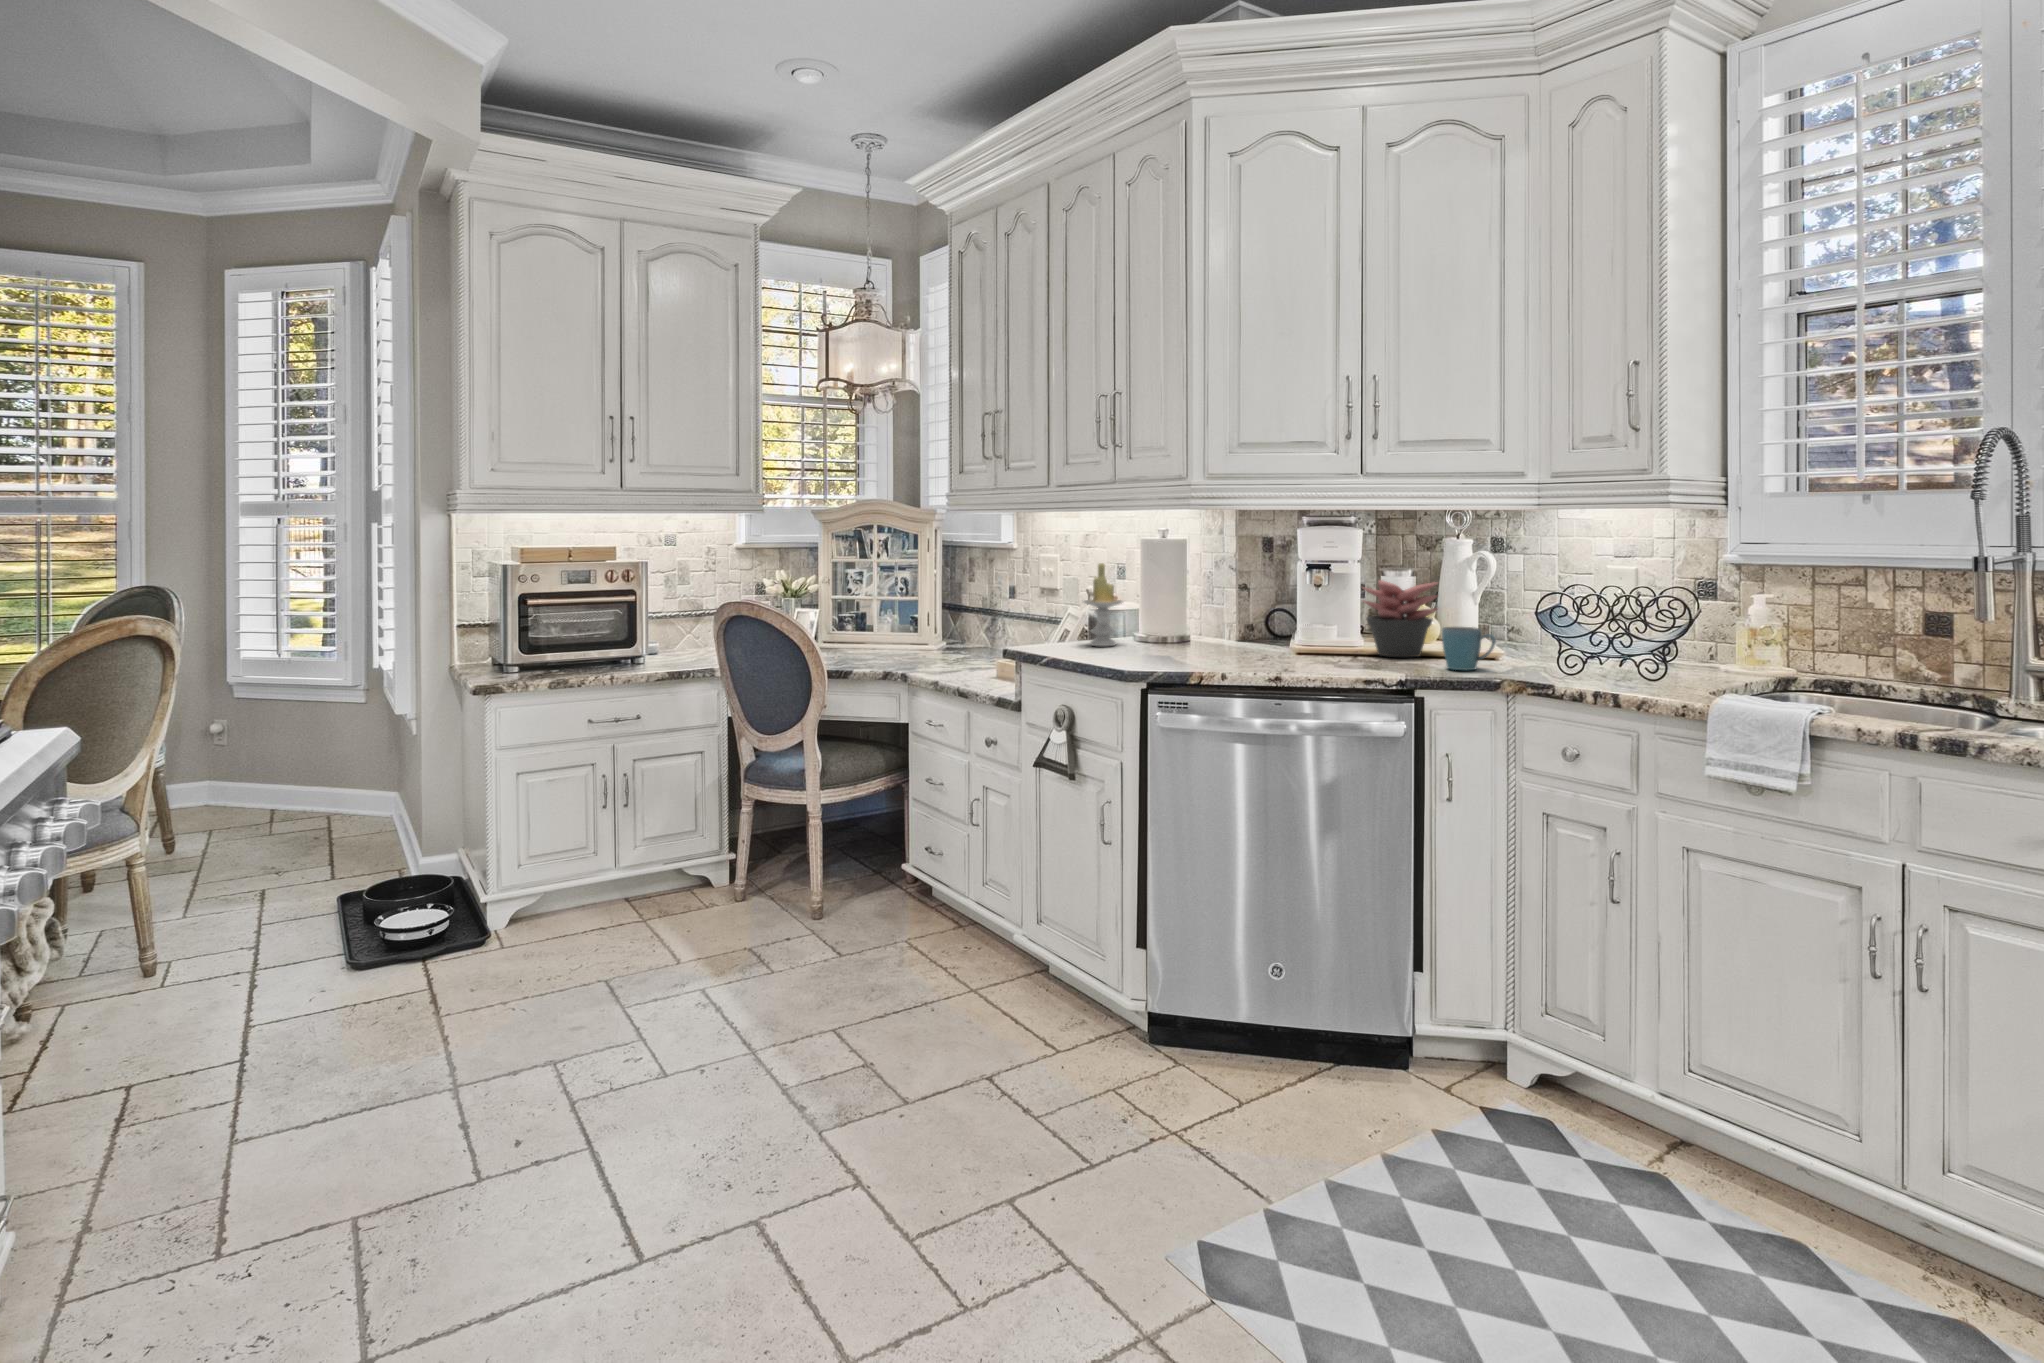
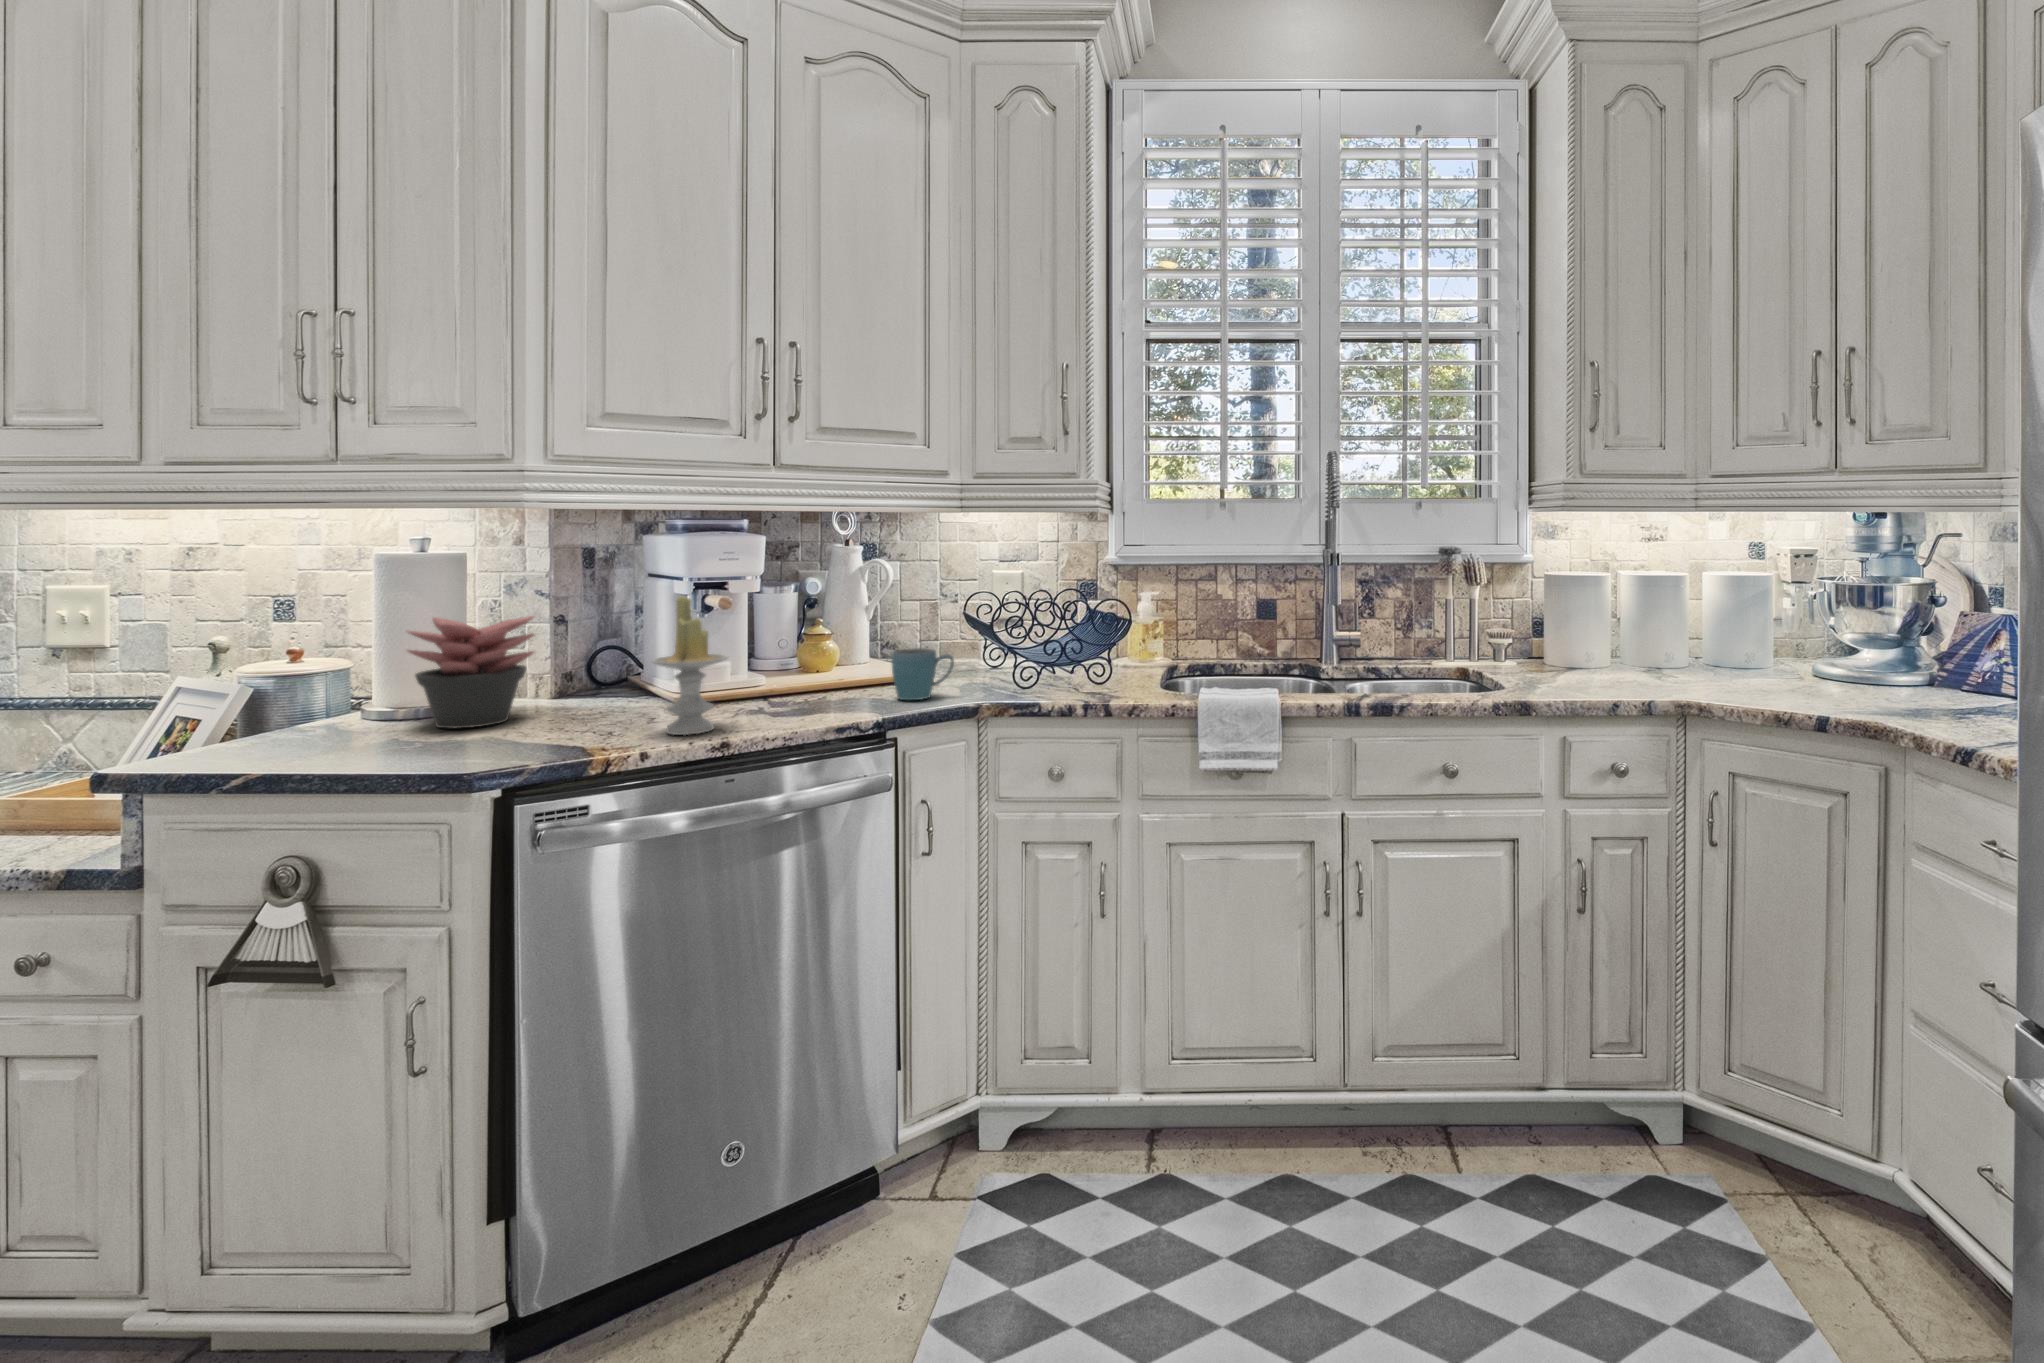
candle: present [1083,563,1123,646] -> present [652,596,728,735]
succulent plant: present [1363,580,1437,657] -> present [408,616,534,729]

